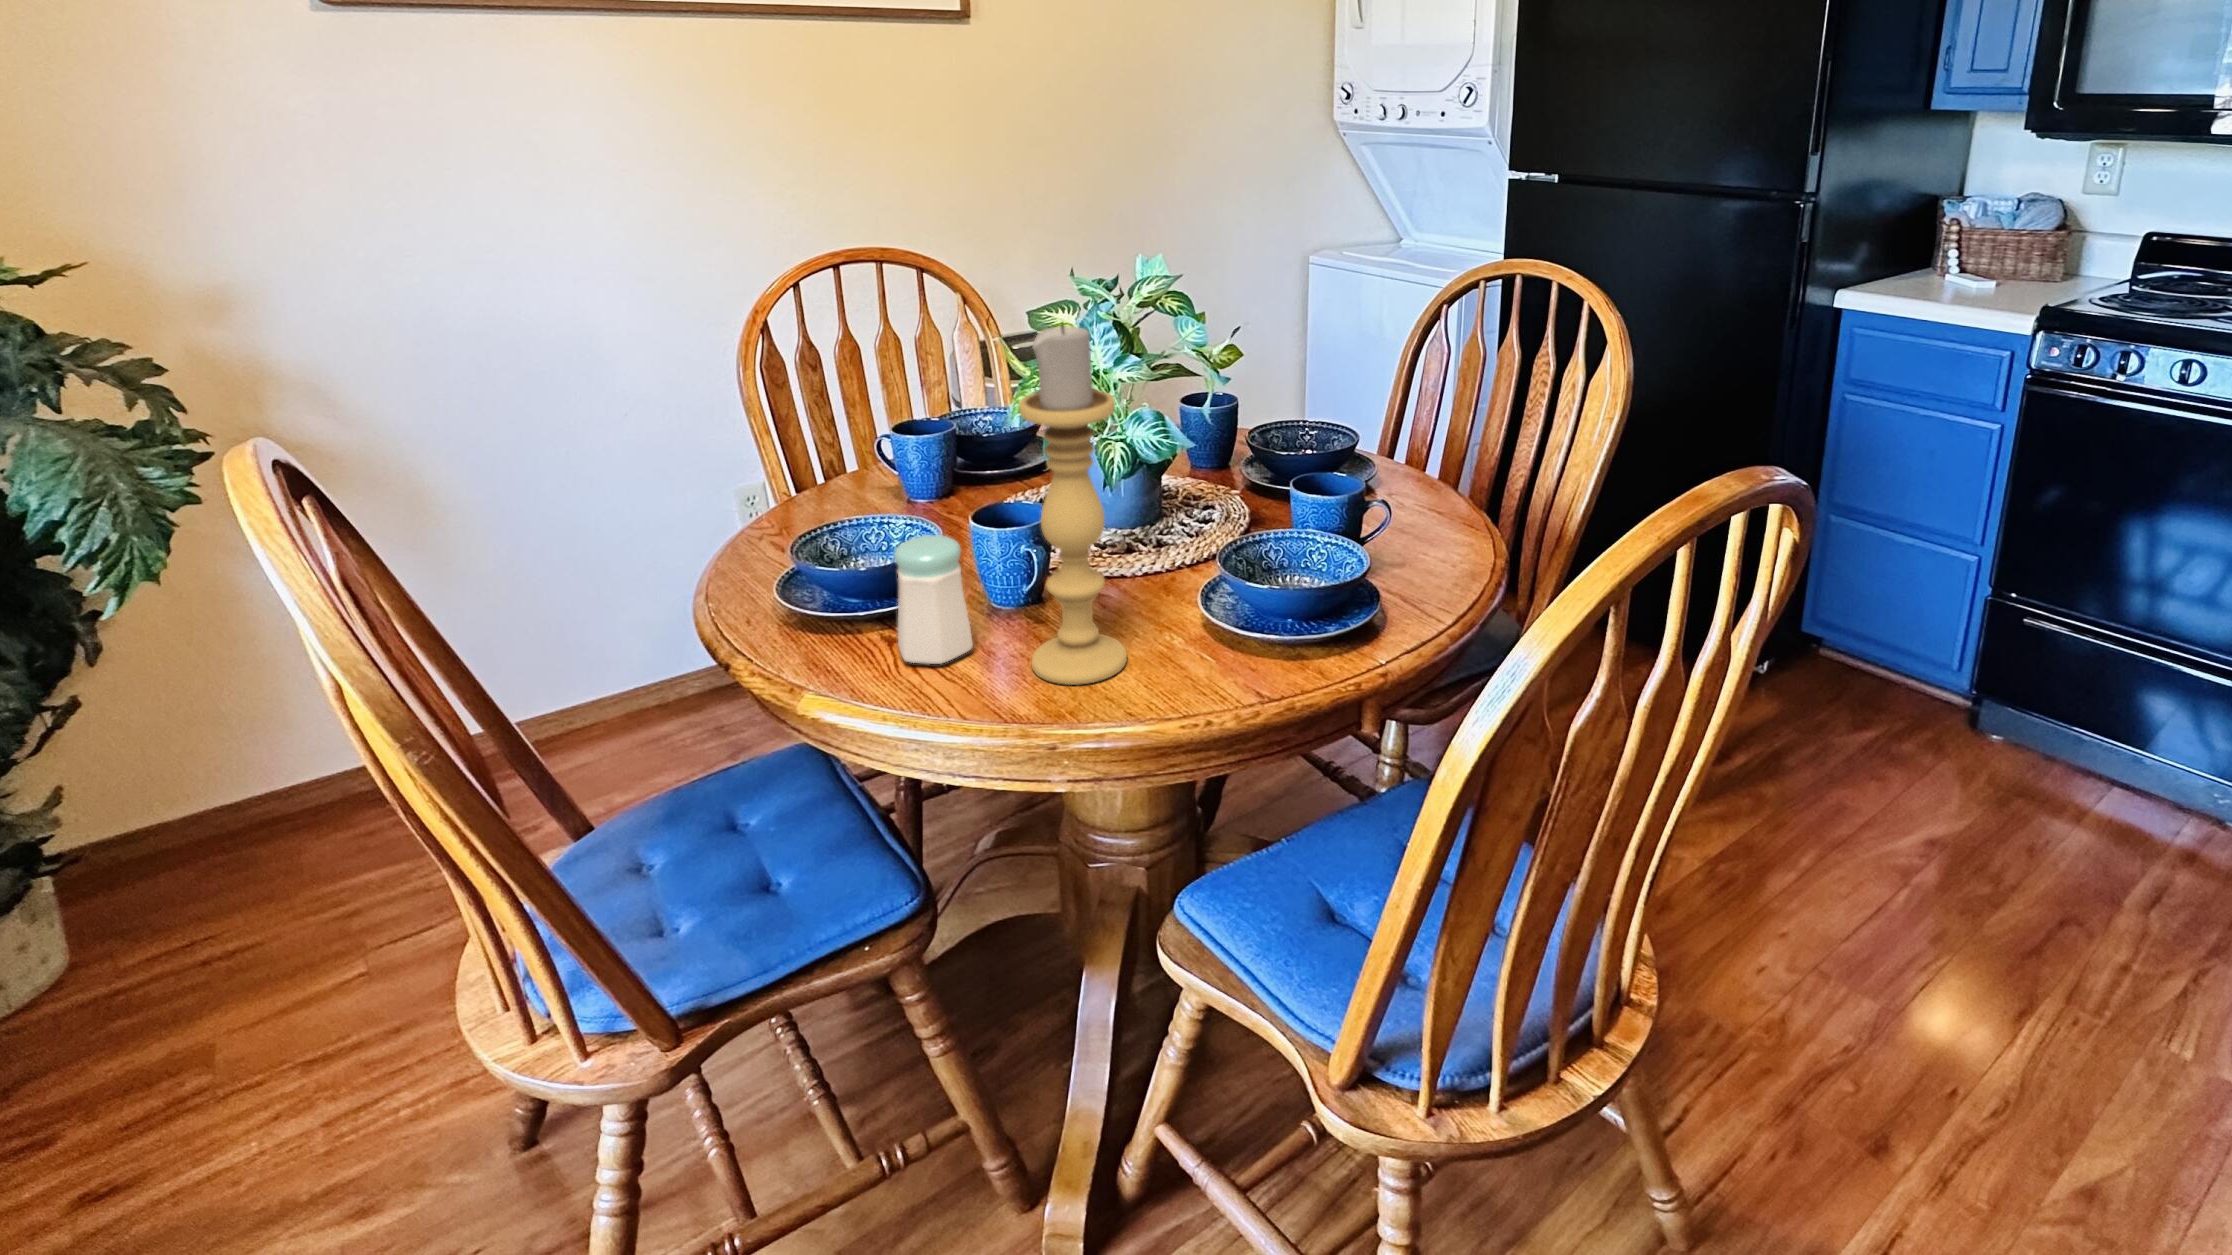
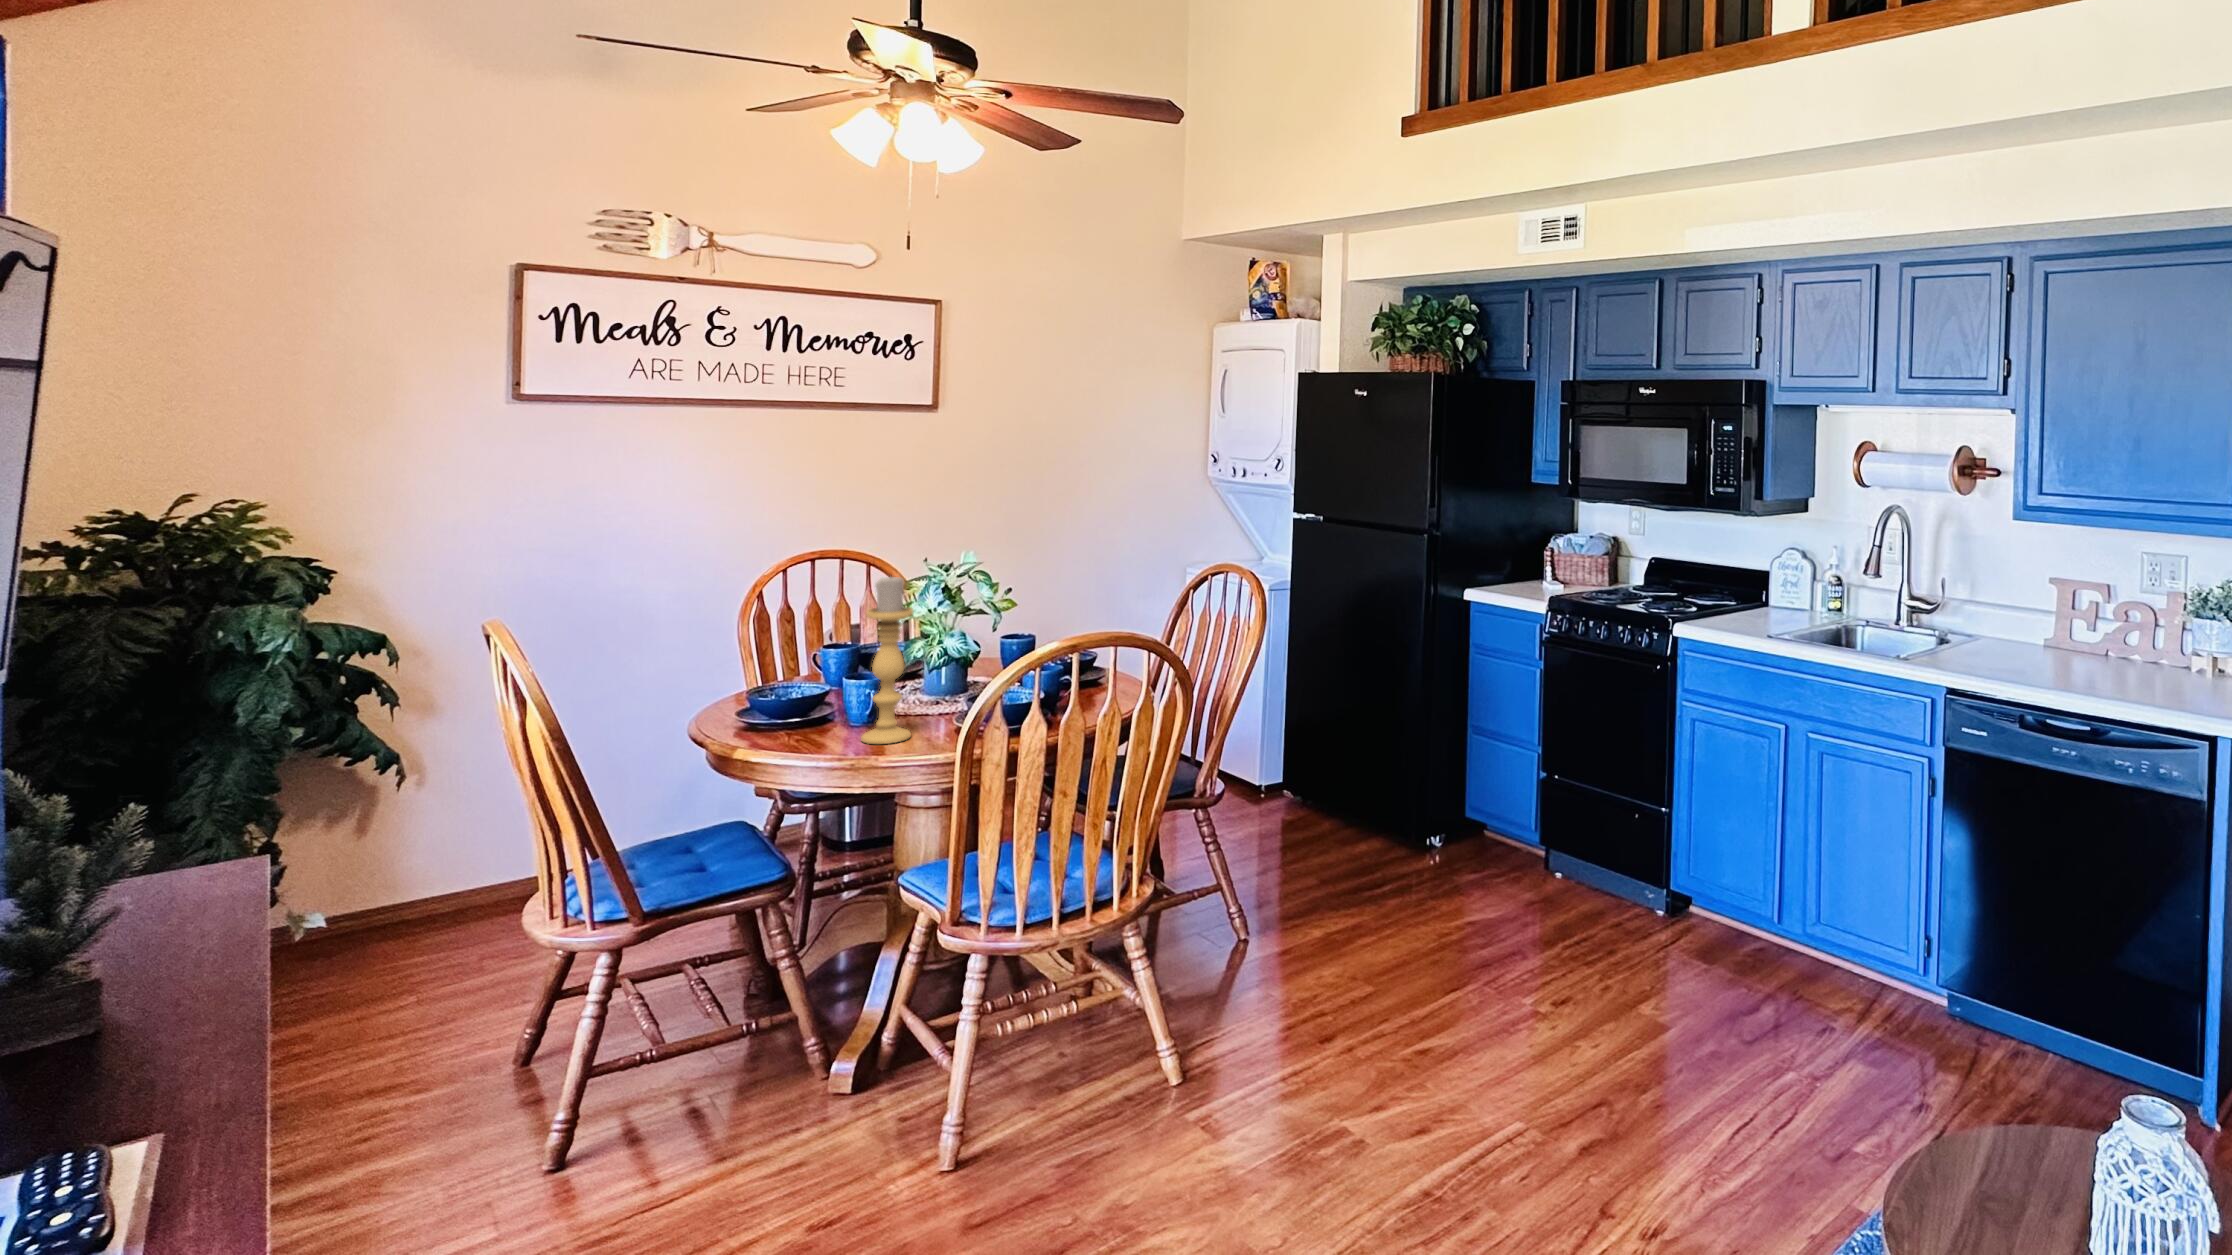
salt shaker: present [894,535,973,664] -> none [796,677,834,738]

